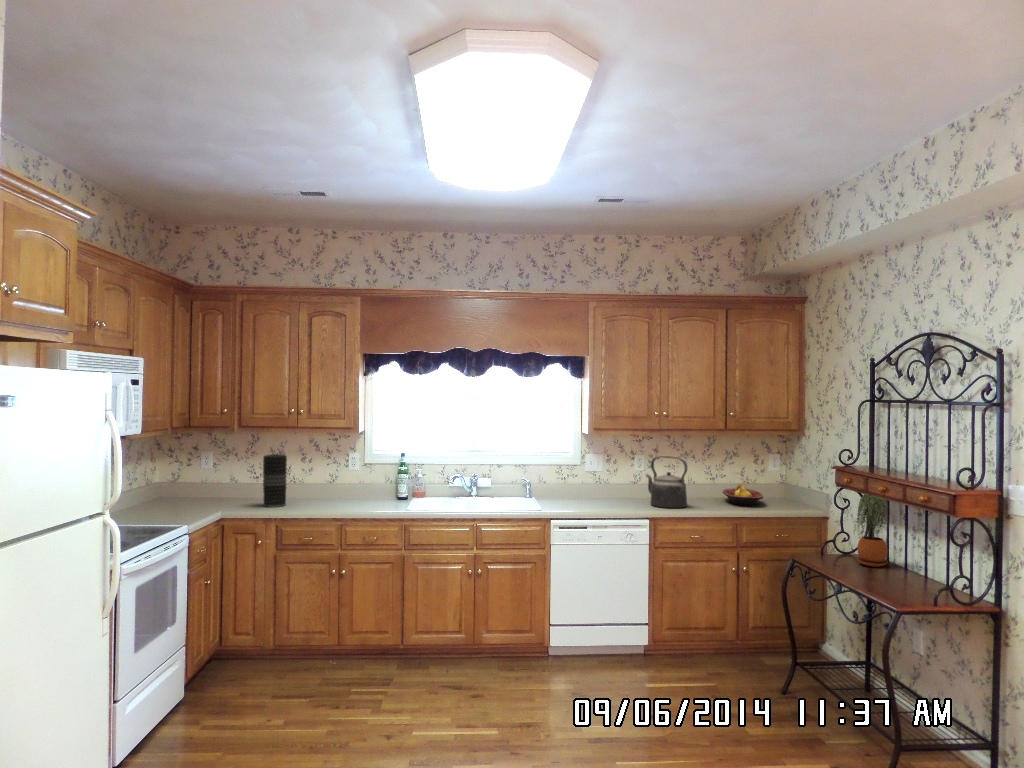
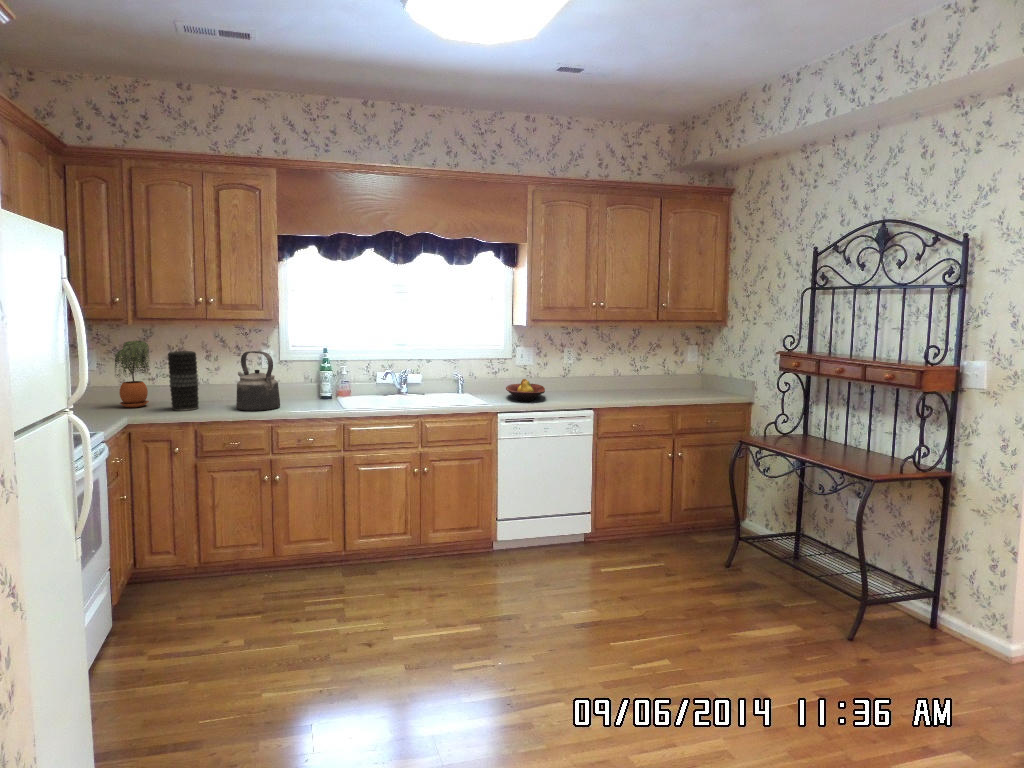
kettle: present [646,456,687,508] -> present [236,351,280,411]
fruit bowl: present [722,484,763,506] -> present [506,379,545,401]
potted plant: present [854,493,888,567] -> present [115,341,149,407]

